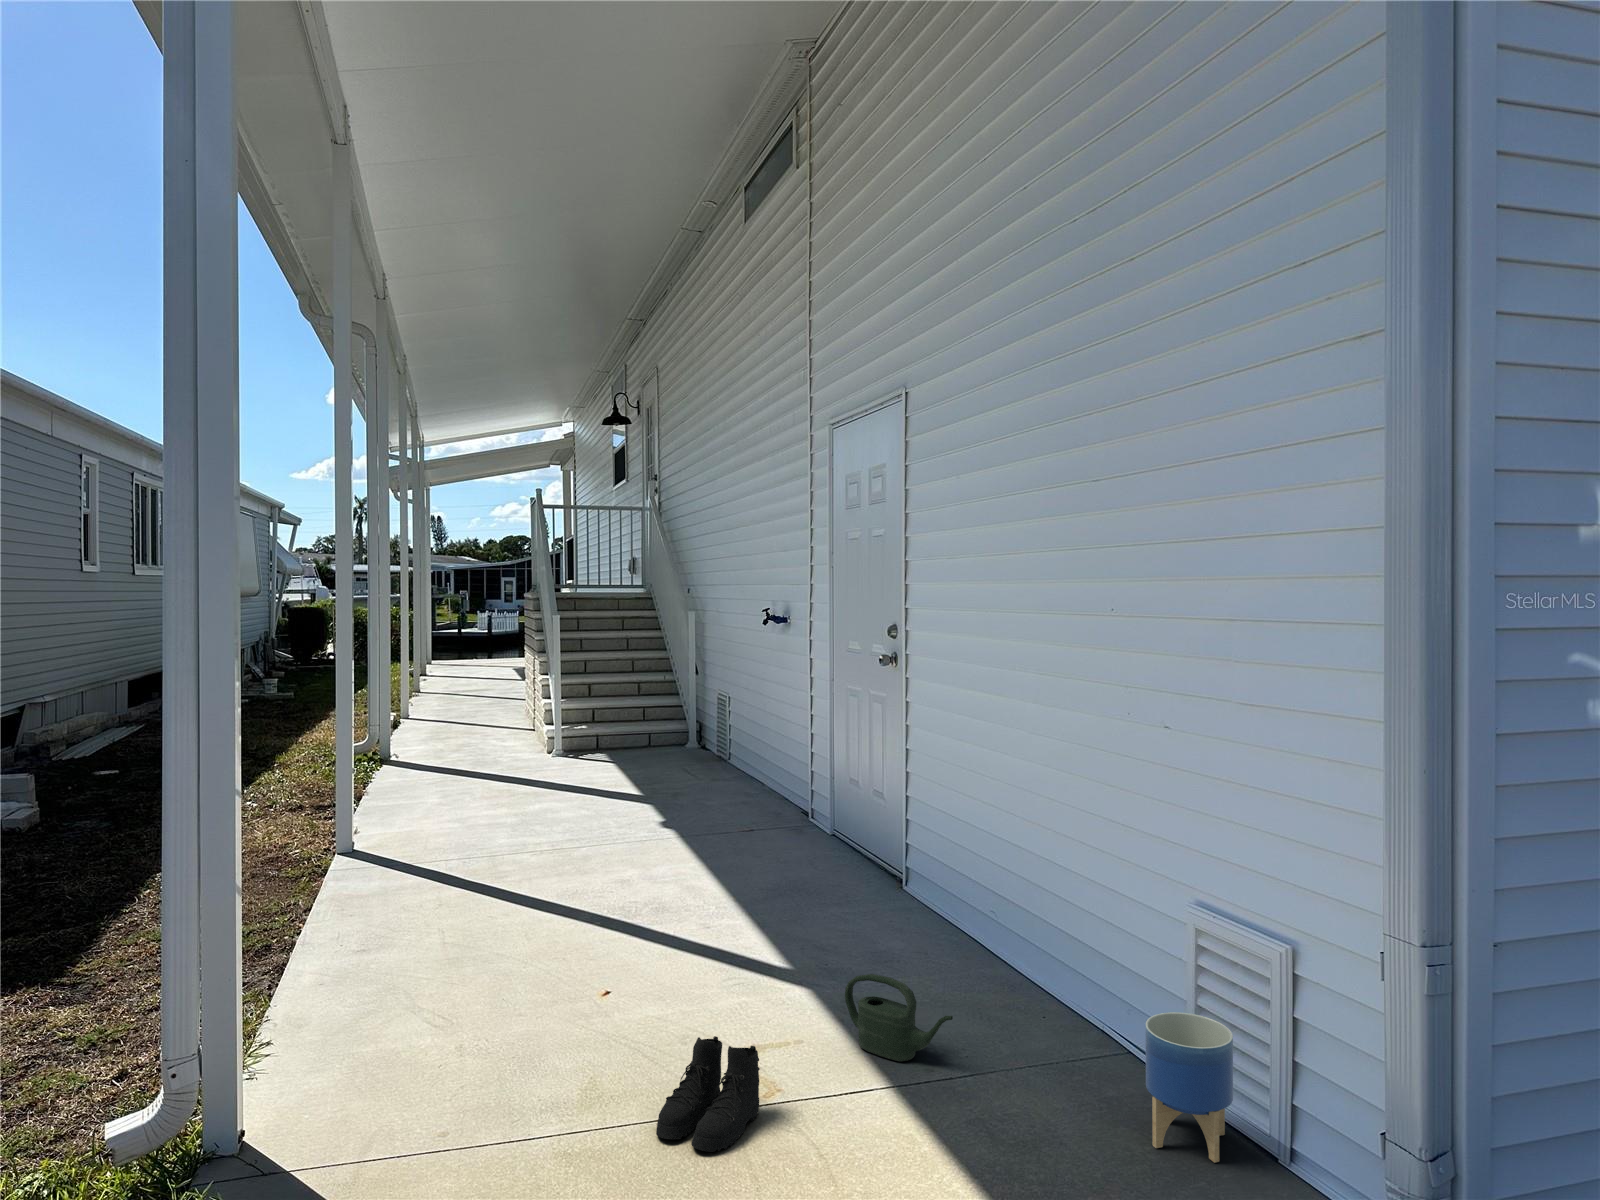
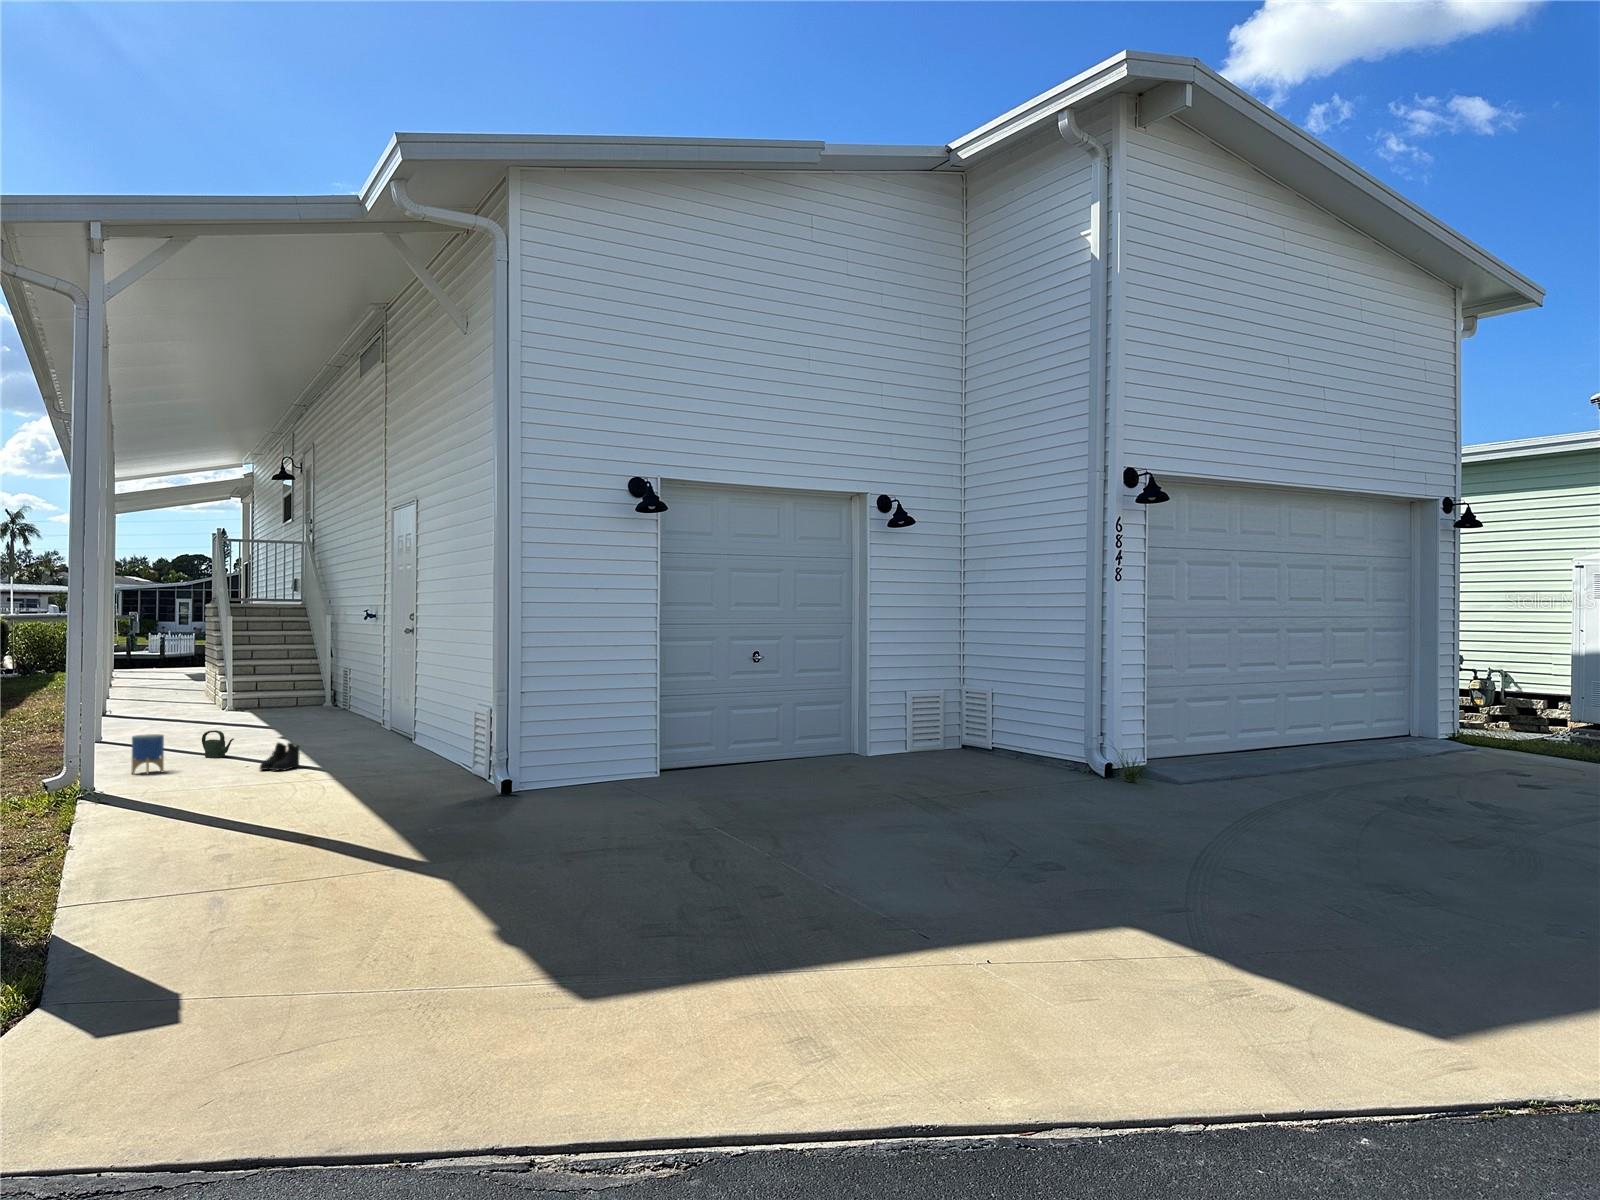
watering can: present [845,974,953,1062] -> present [202,730,234,758]
planter: present [1146,1012,1233,1163] -> present [131,734,164,774]

